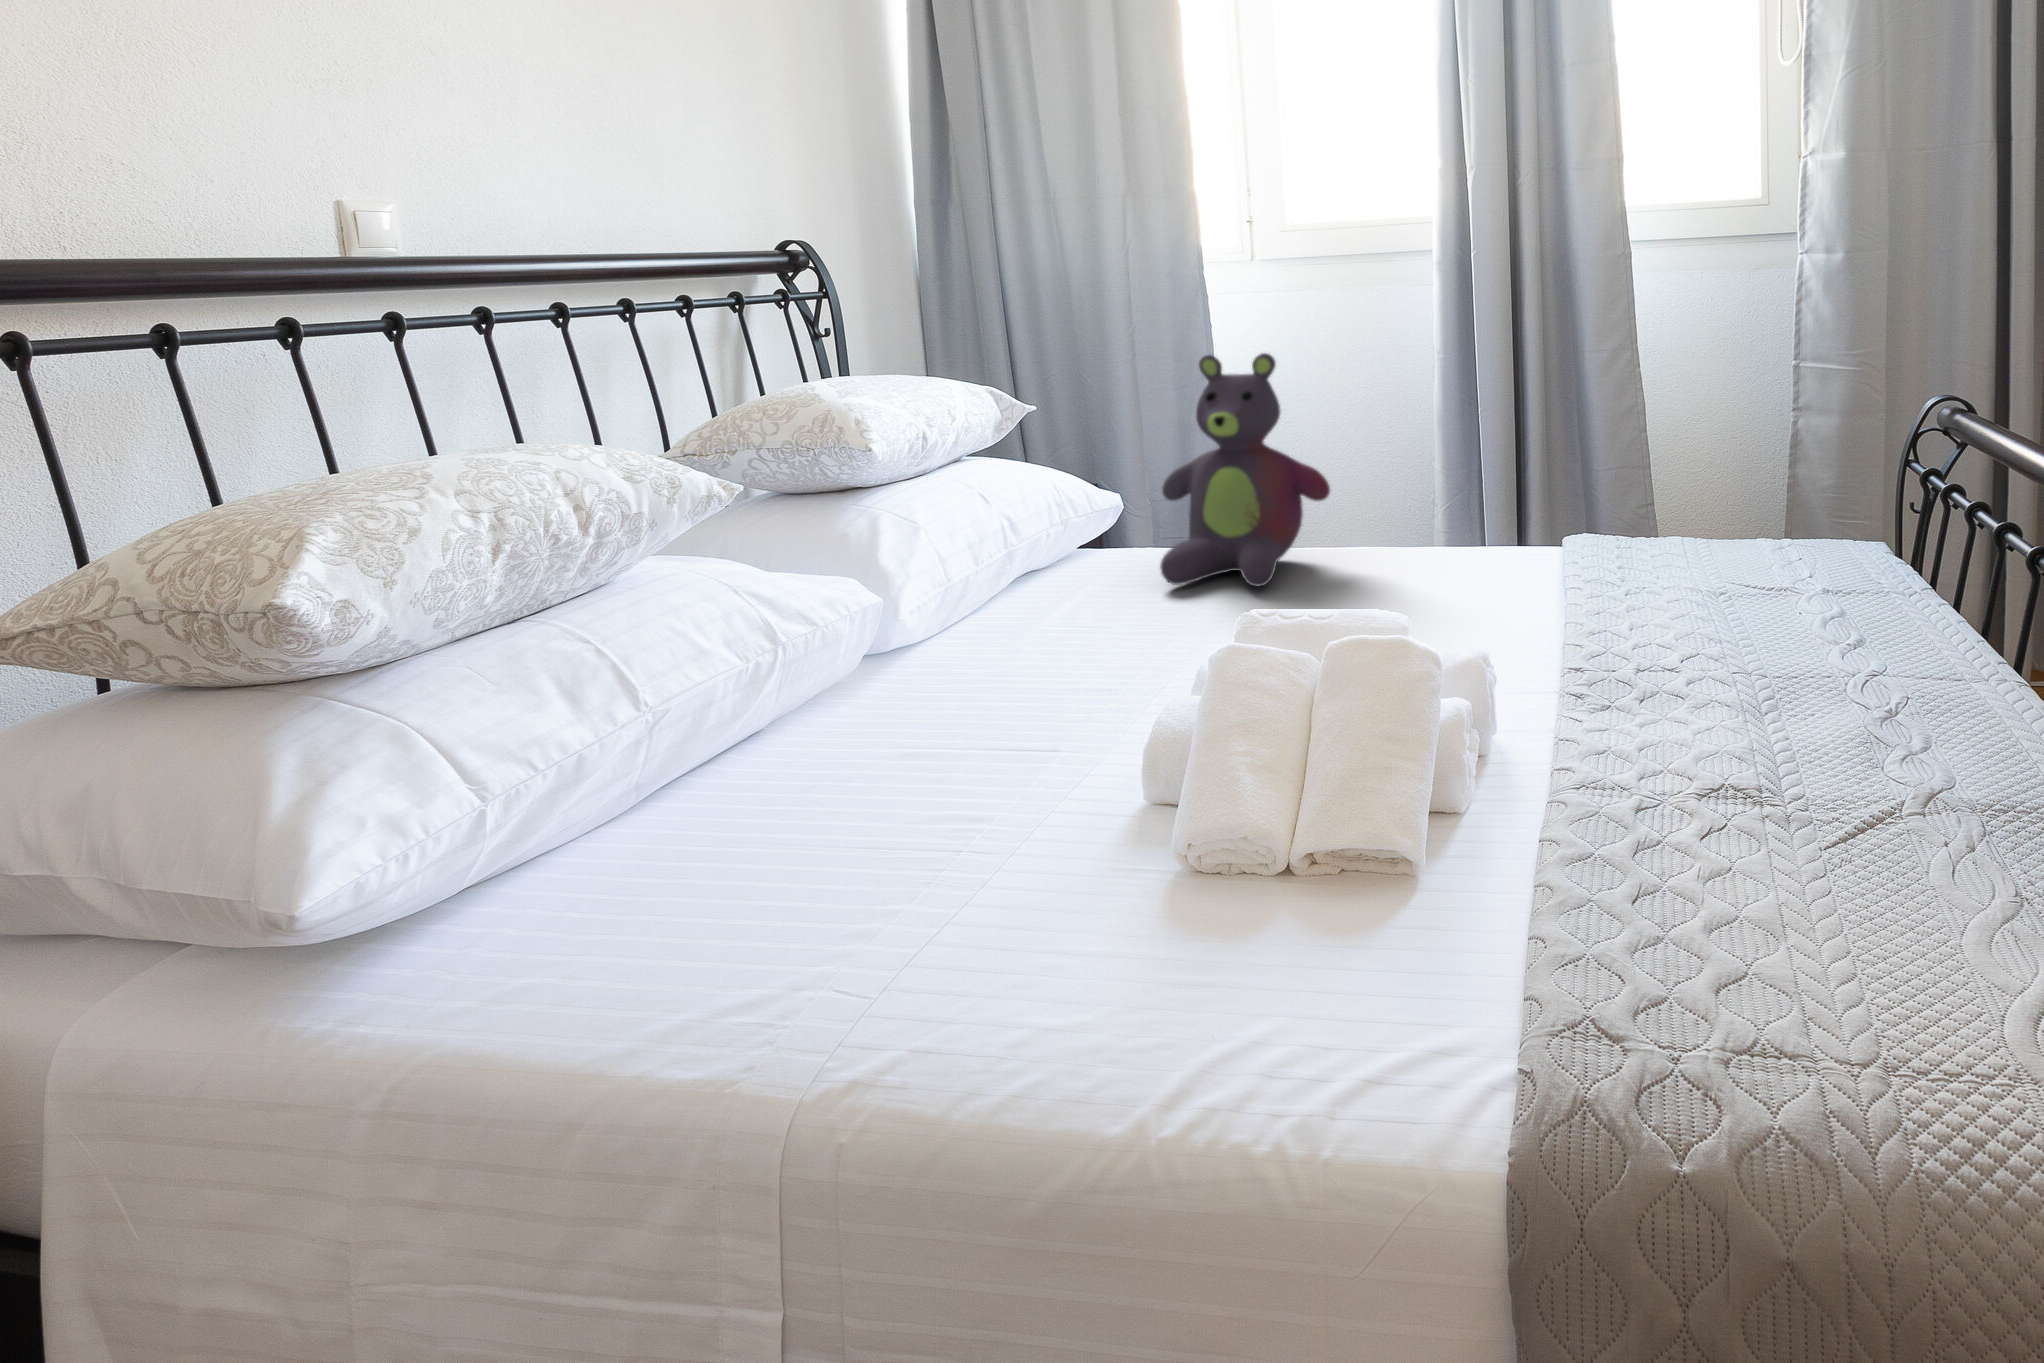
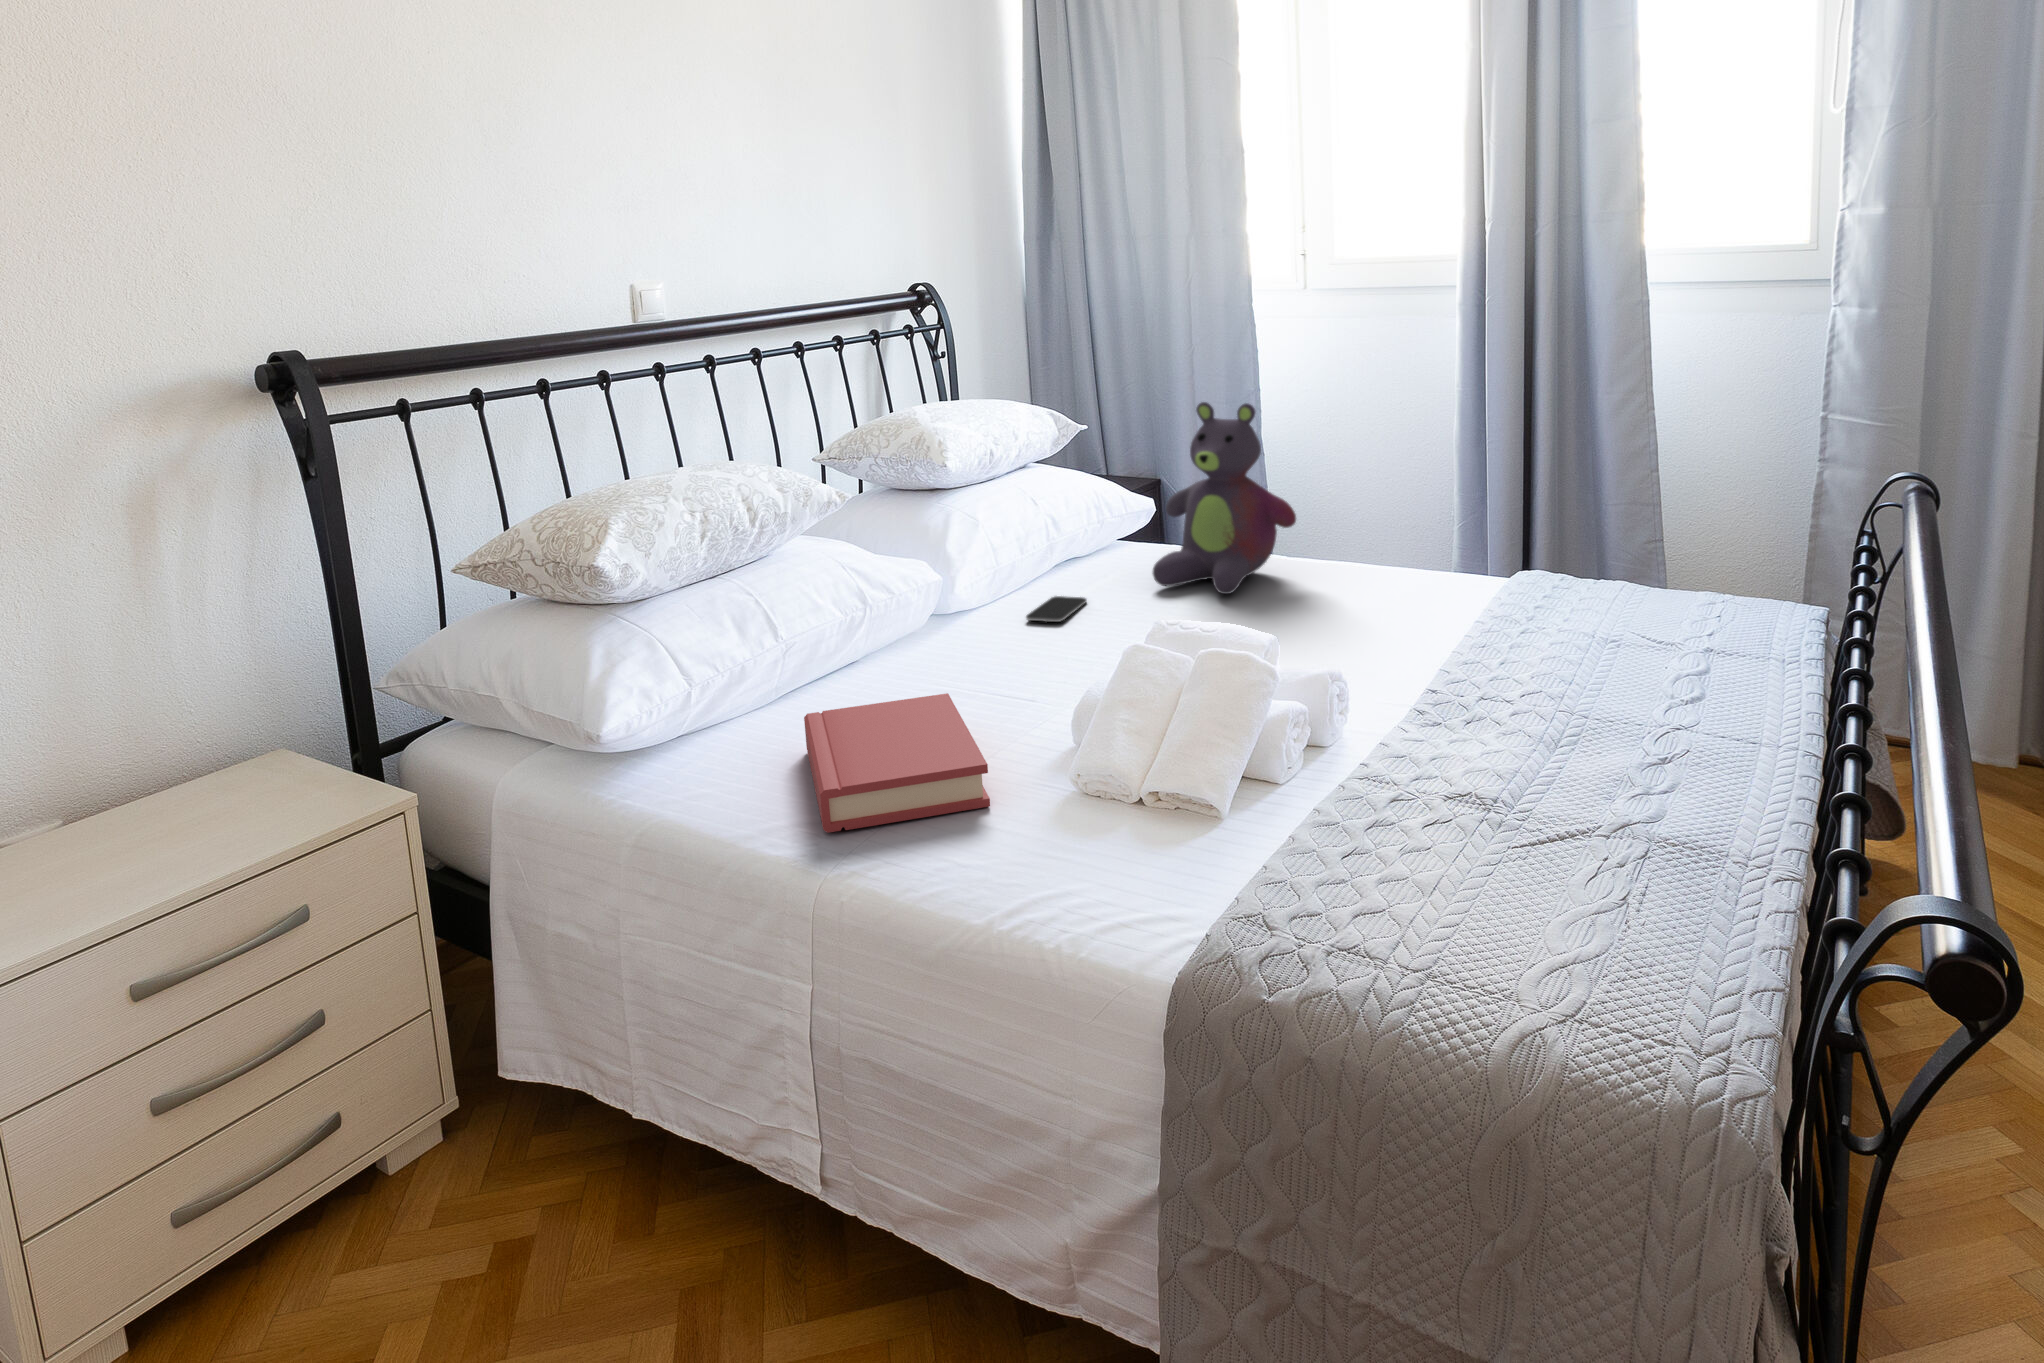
smartphone: none [1009,608,1083,644] -> present [1026,596,1087,622]
hardback book: none [710,755,1074,1033] -> present [804,693,990,833]

